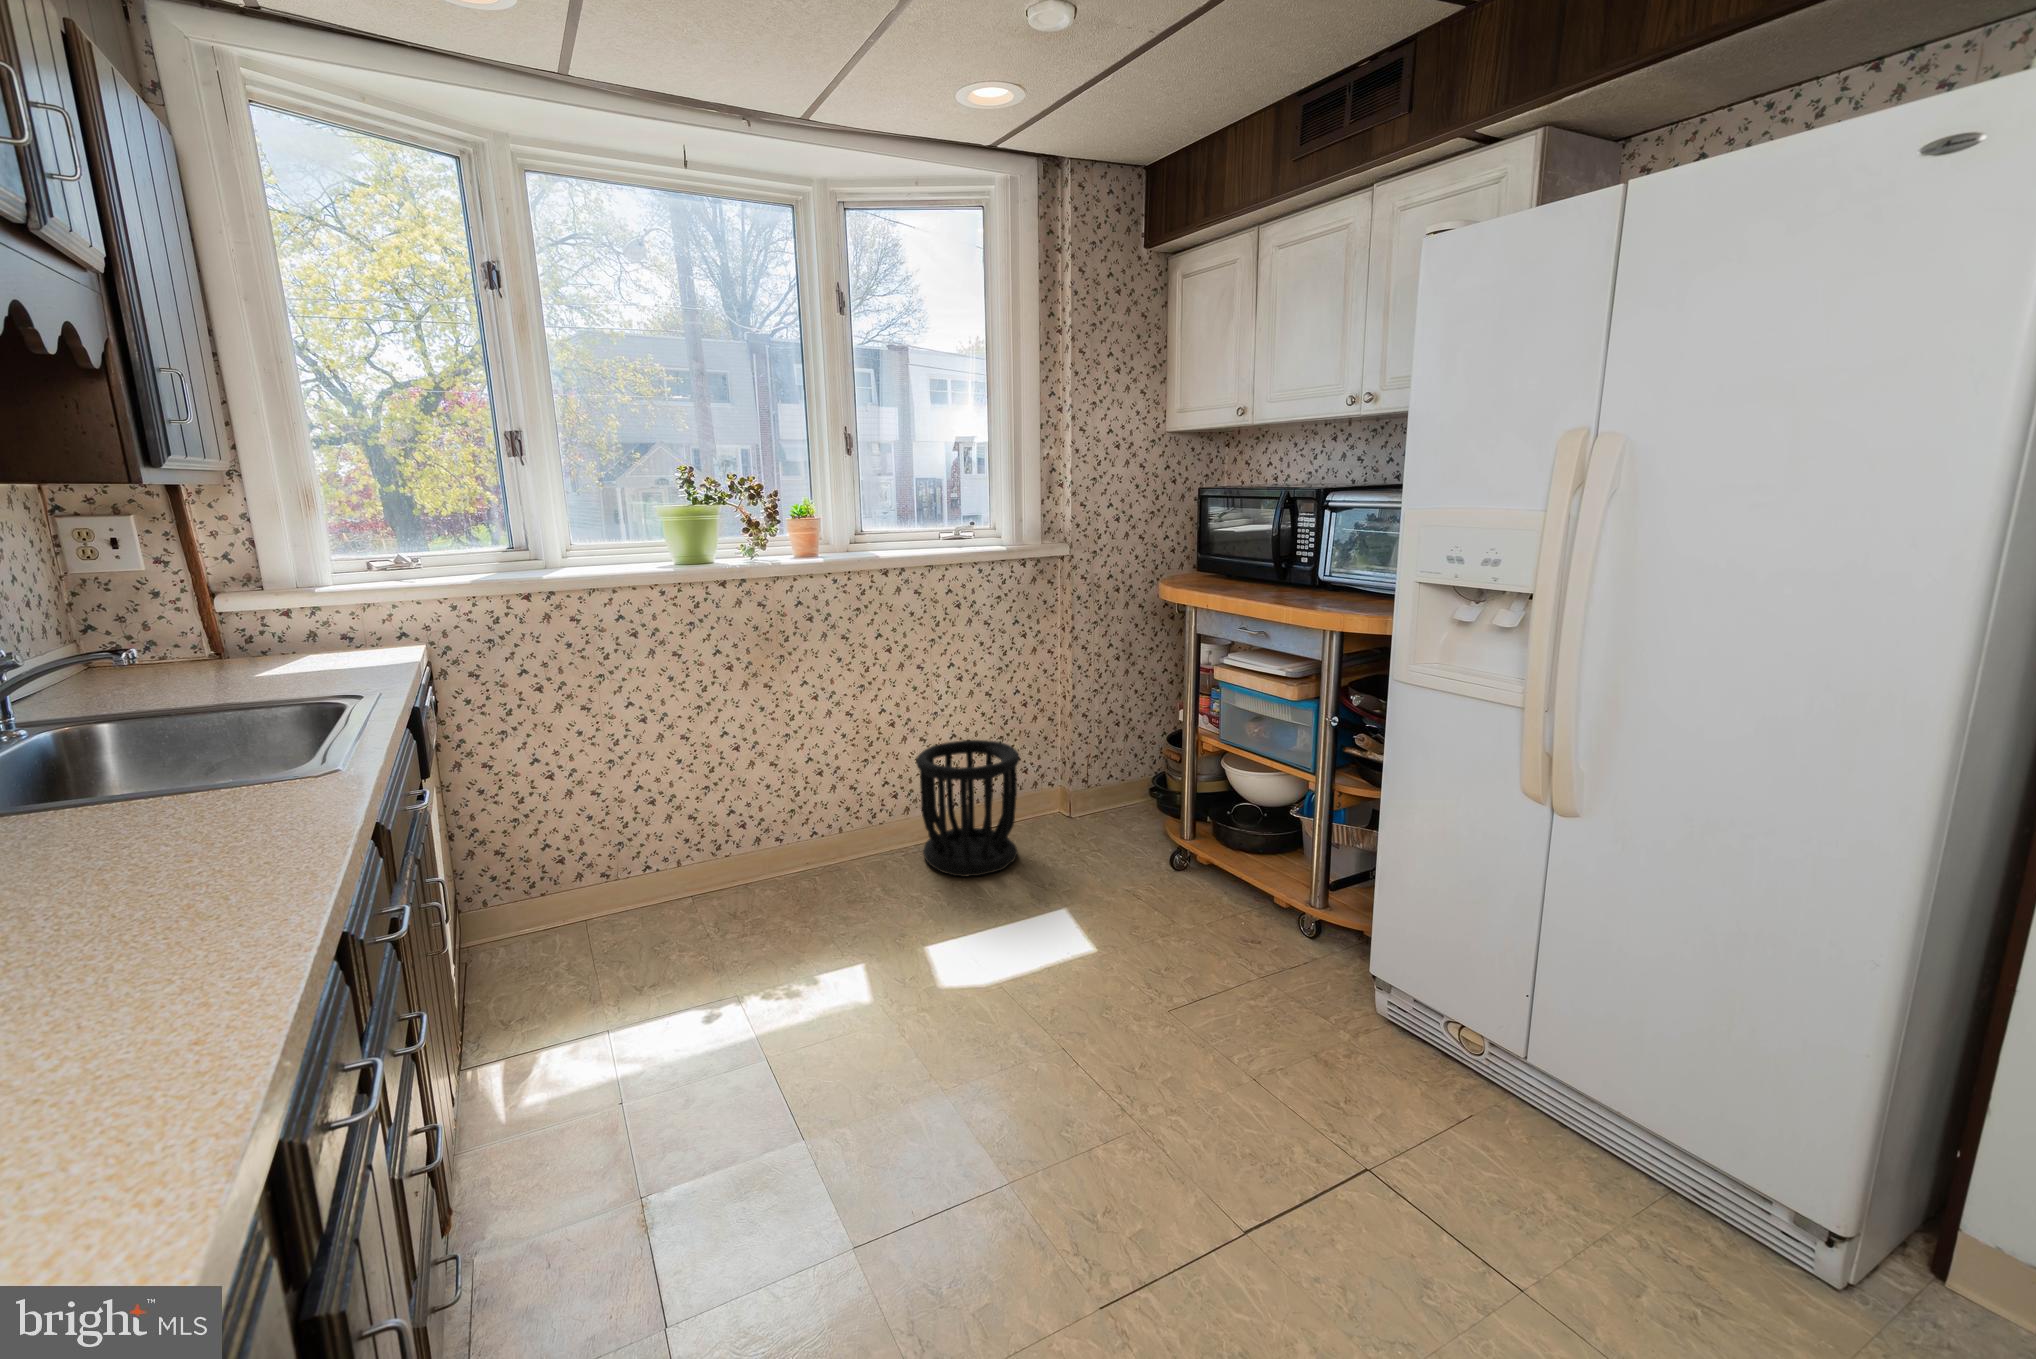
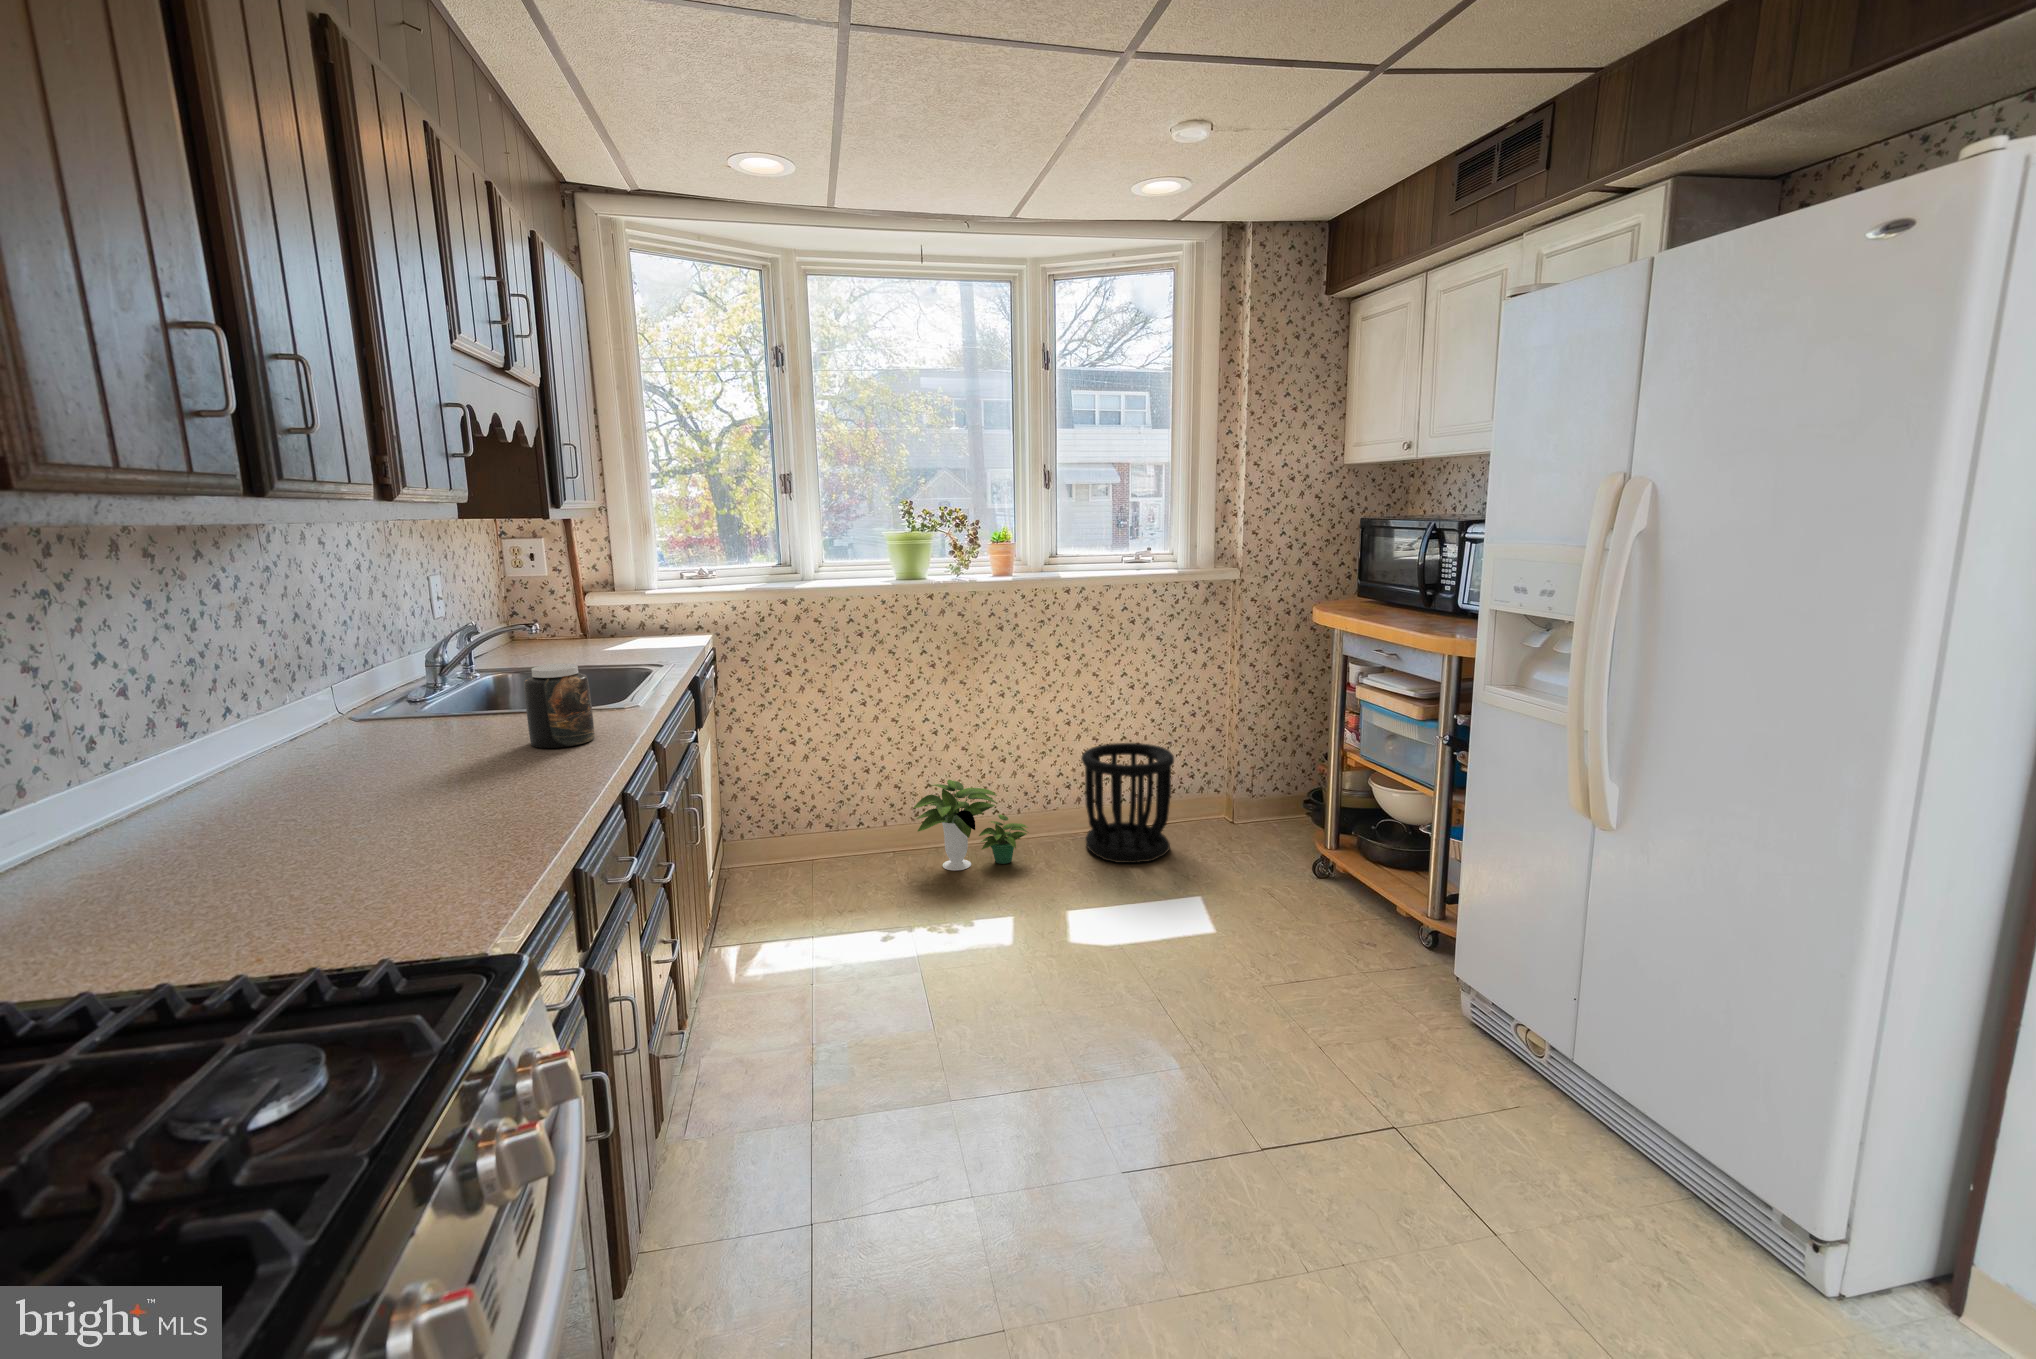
jar: none [85,720,245,874] -> present [524,664,595,748]
potted plant: none [721,803,863,911] -> present [913,780,1028,871]

